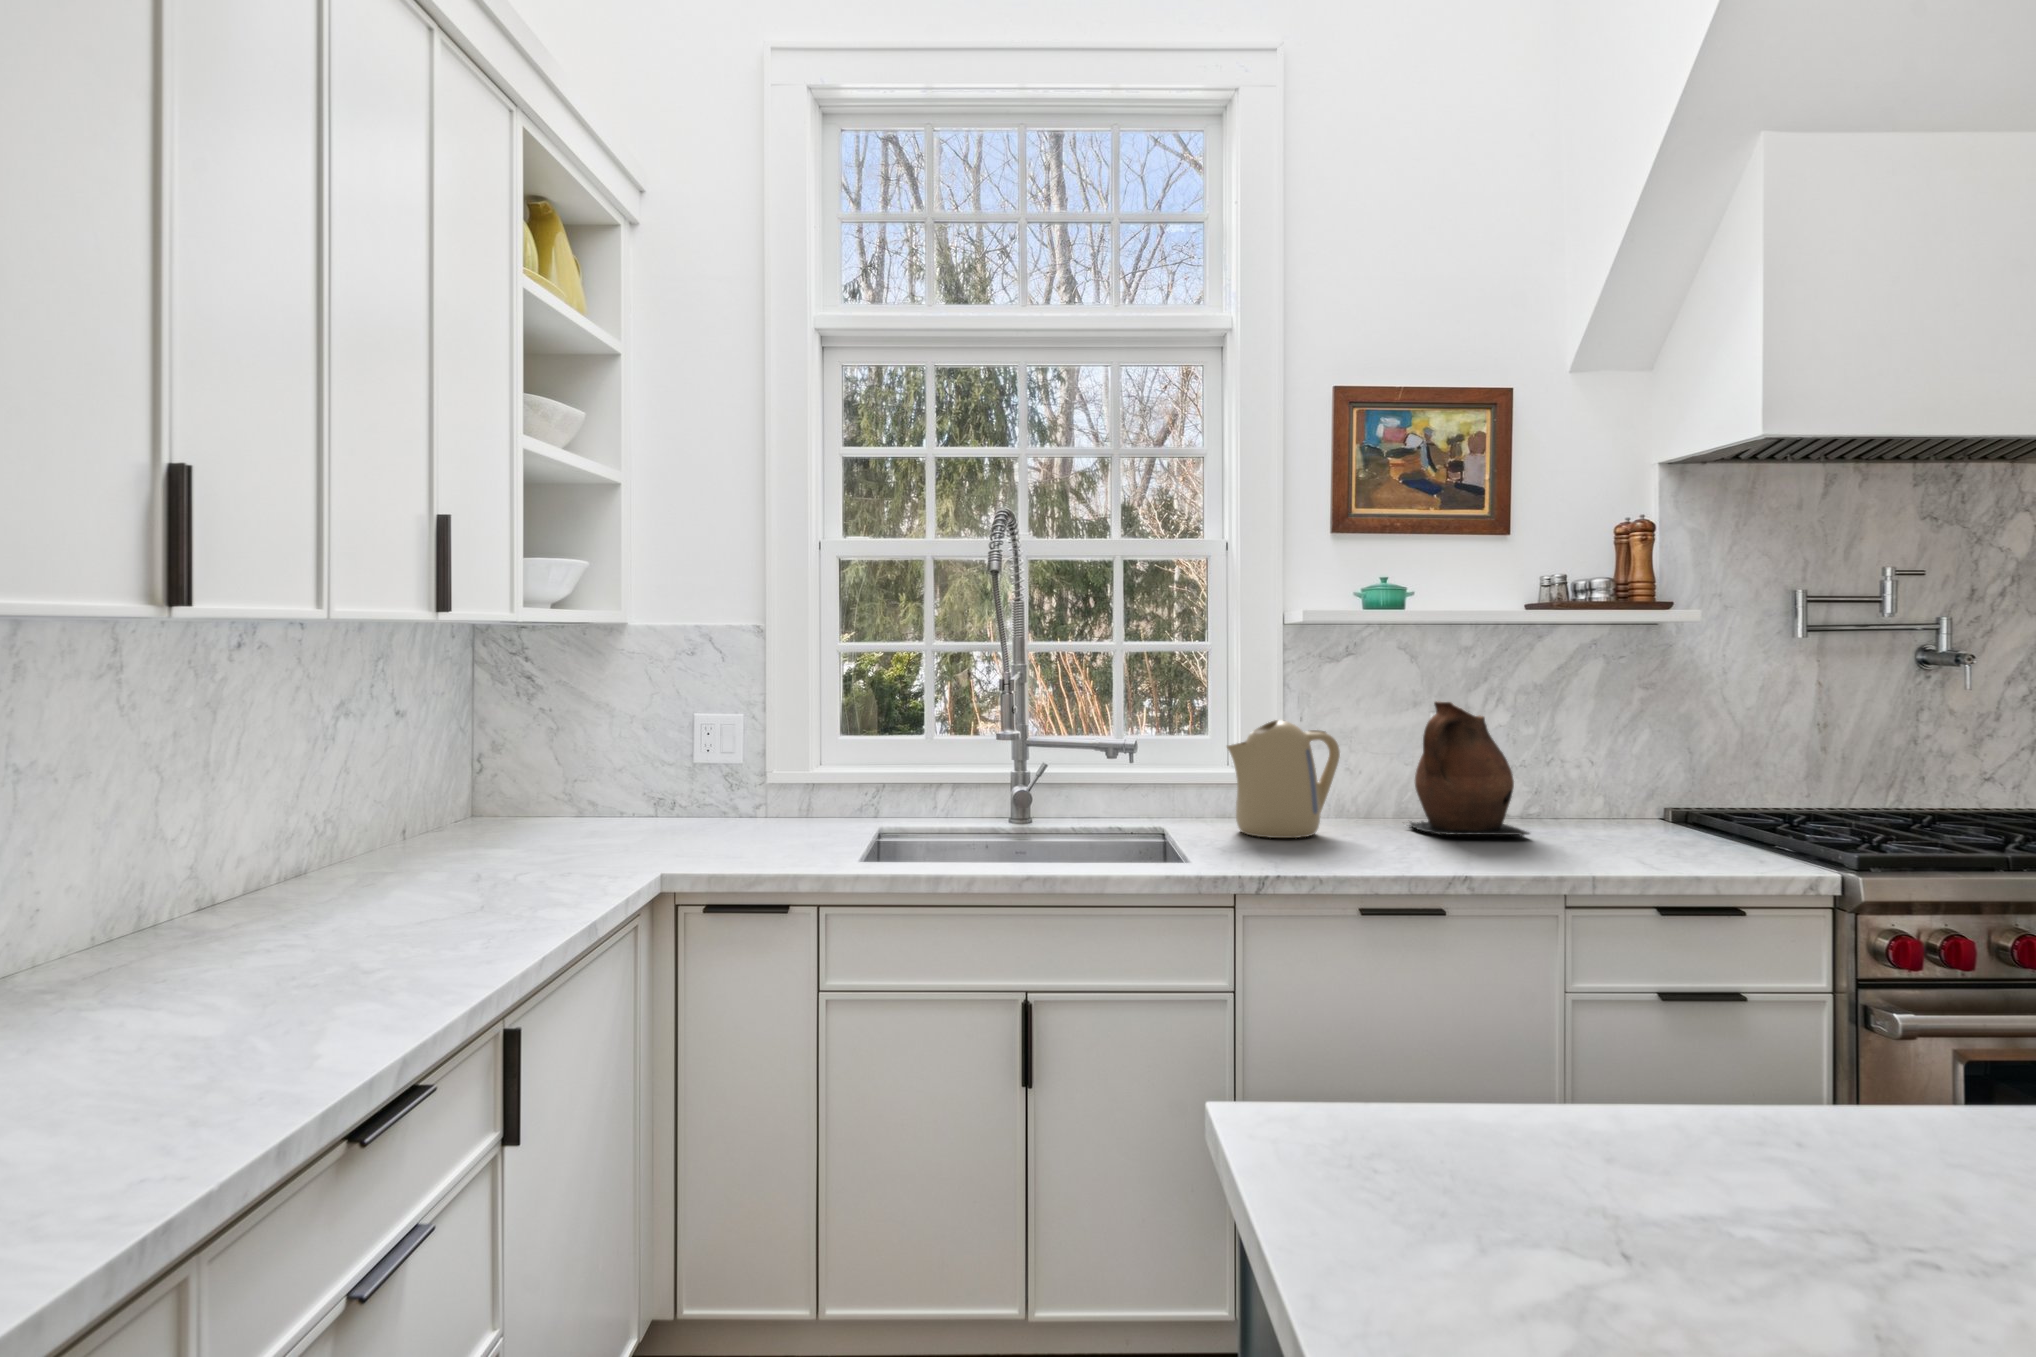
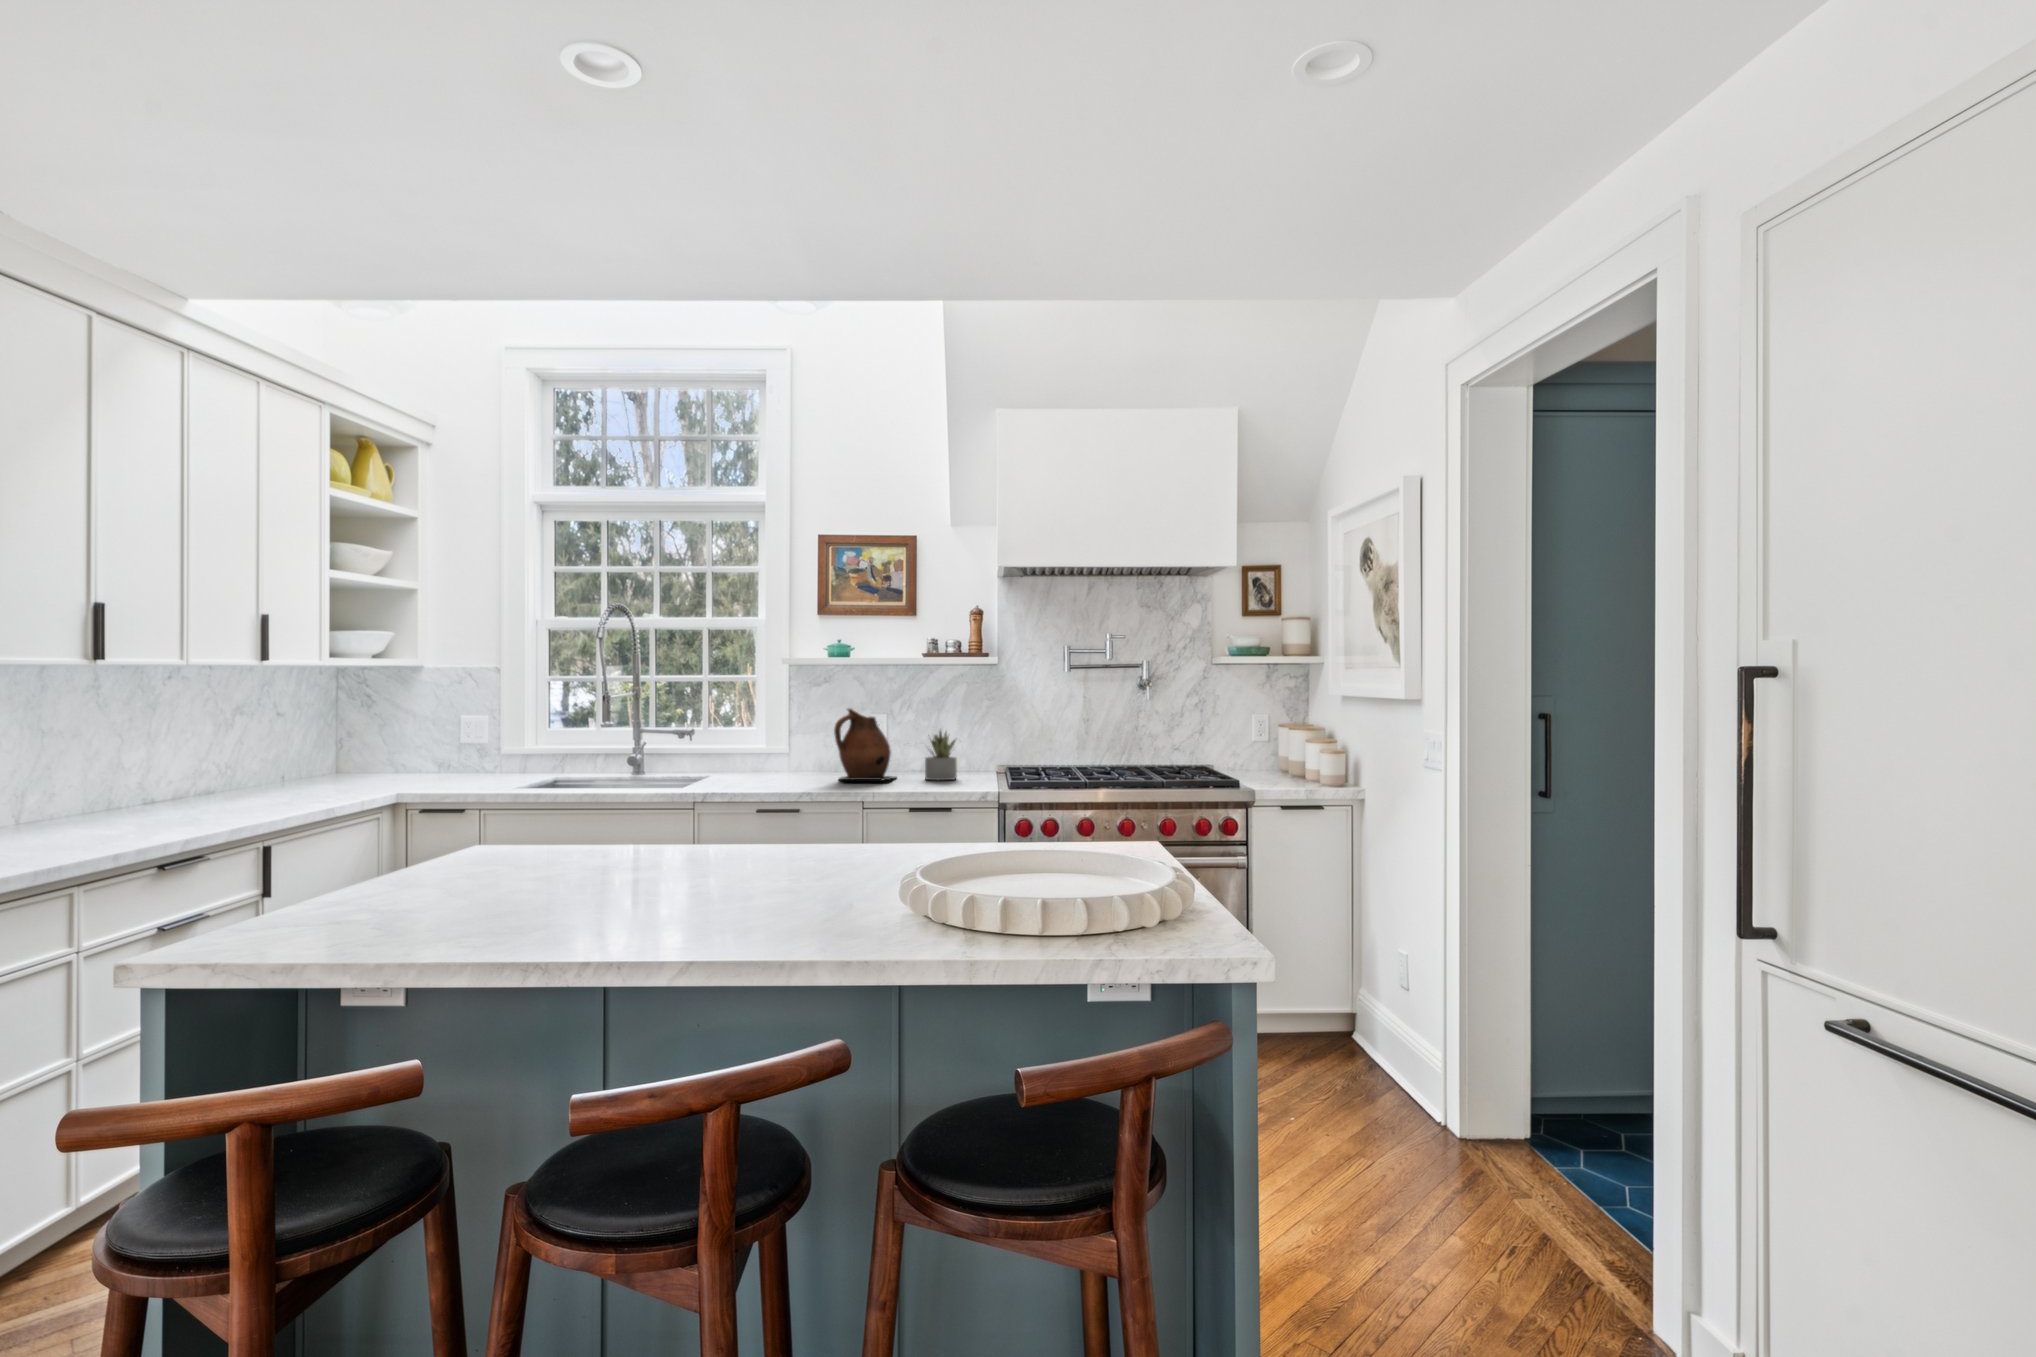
kettle: present [1227,720,1340,838] -> none [730,719,796,782]
succulent plant: none [1551,737,1620,832] -> present [925,731,957,780]

